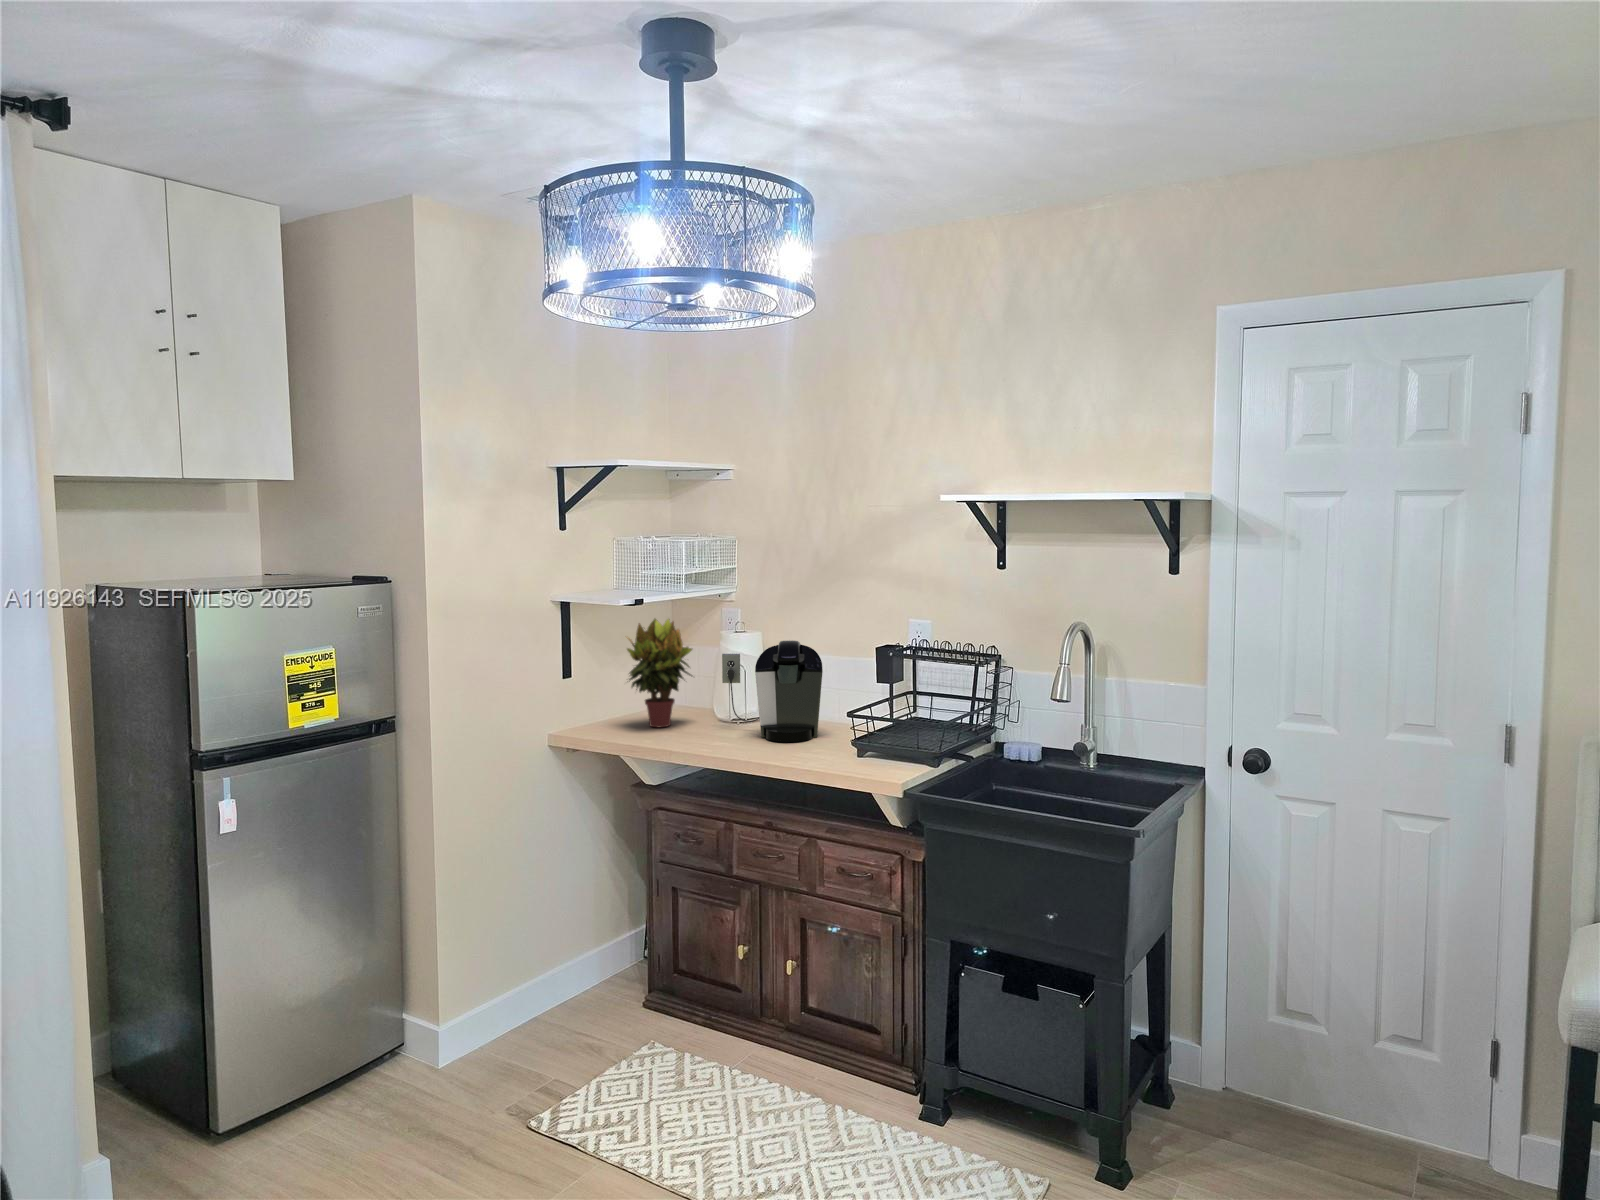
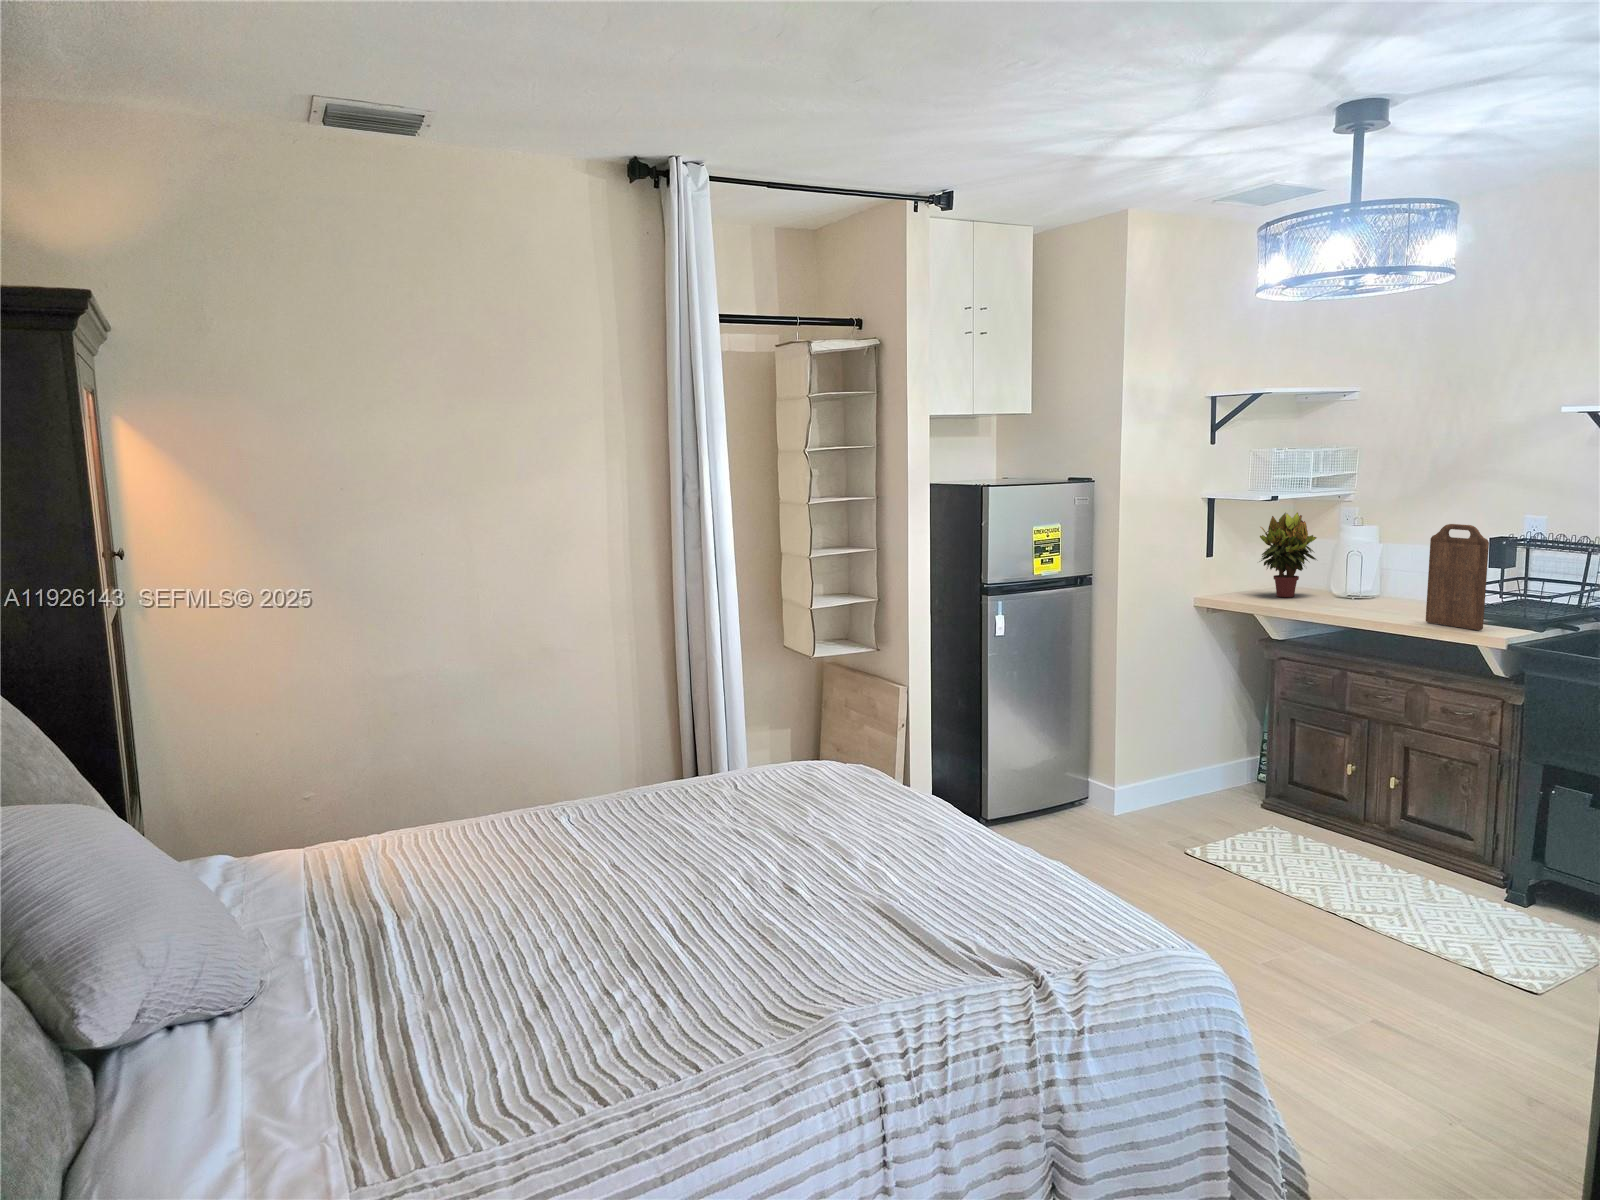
cutting board: none [814,638,876,773] -> present [1426,524,1489,630]
coffee maker: present [722,640,823,742] -> none [1342,531,1436,610]

